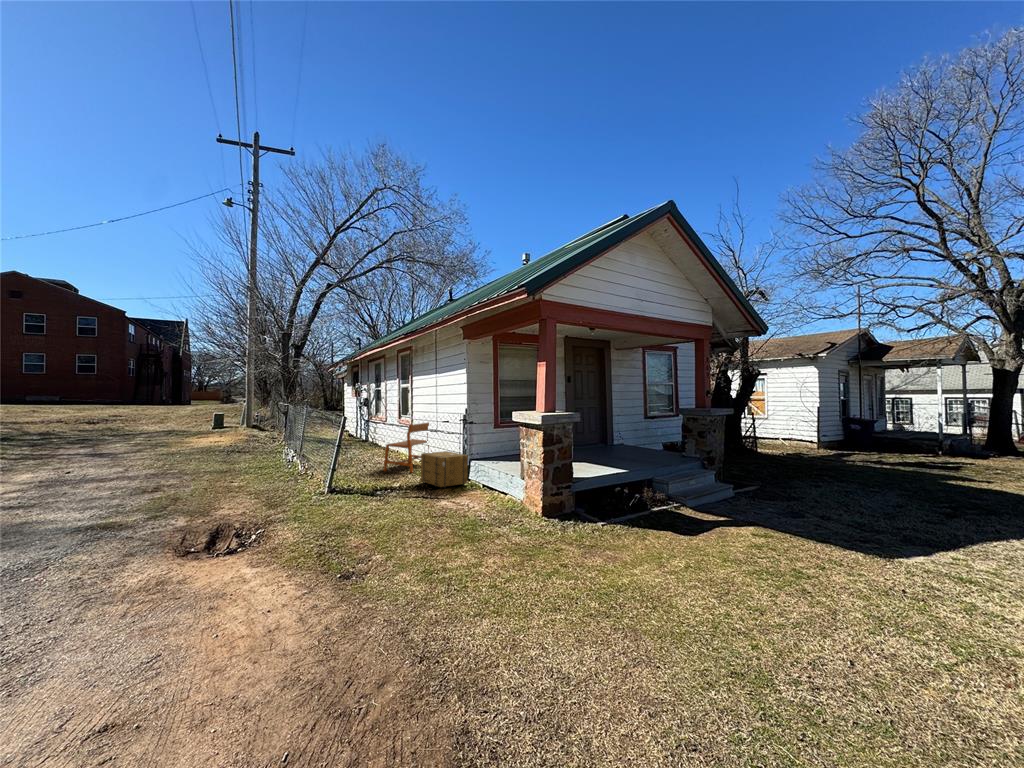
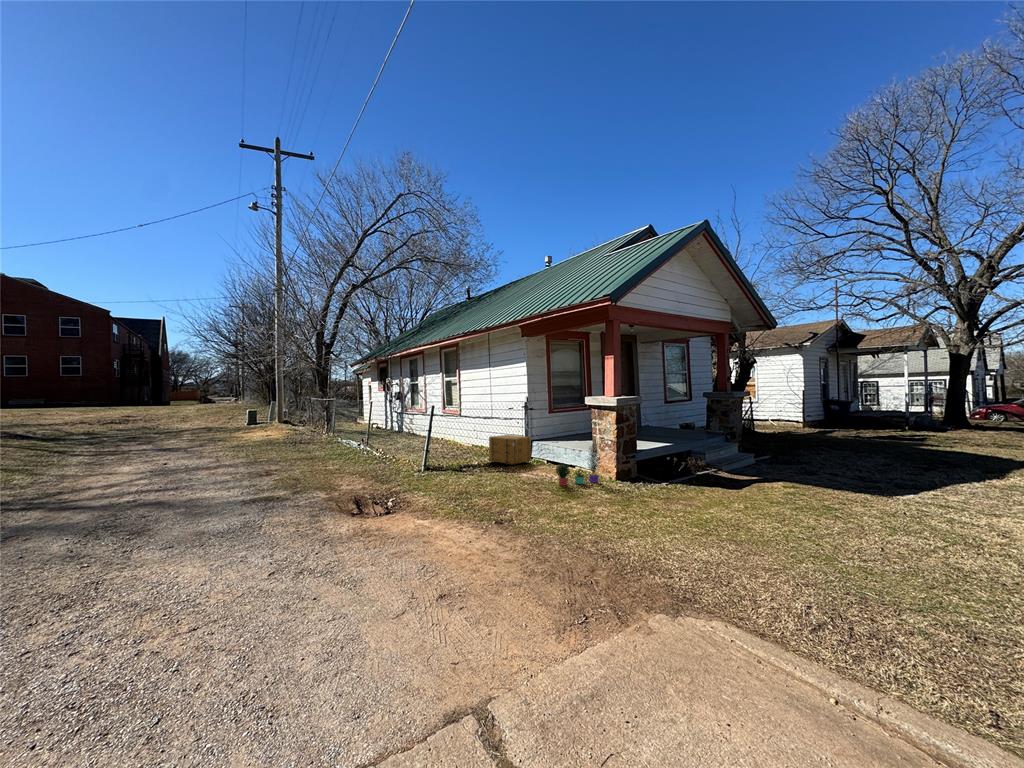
bench: present [384,423,429,473] -> none [446,410,484,455]
potted plant: none [465,469,526,521] -> present [556,444,600,486]

